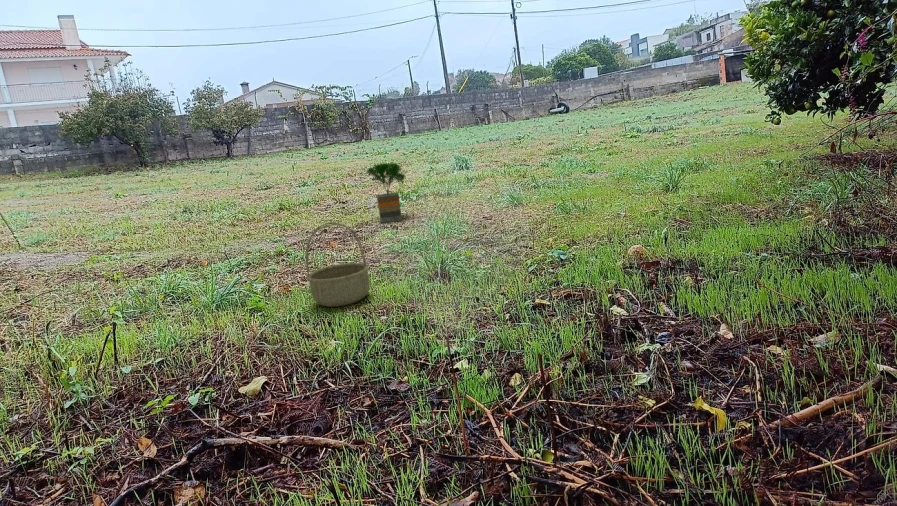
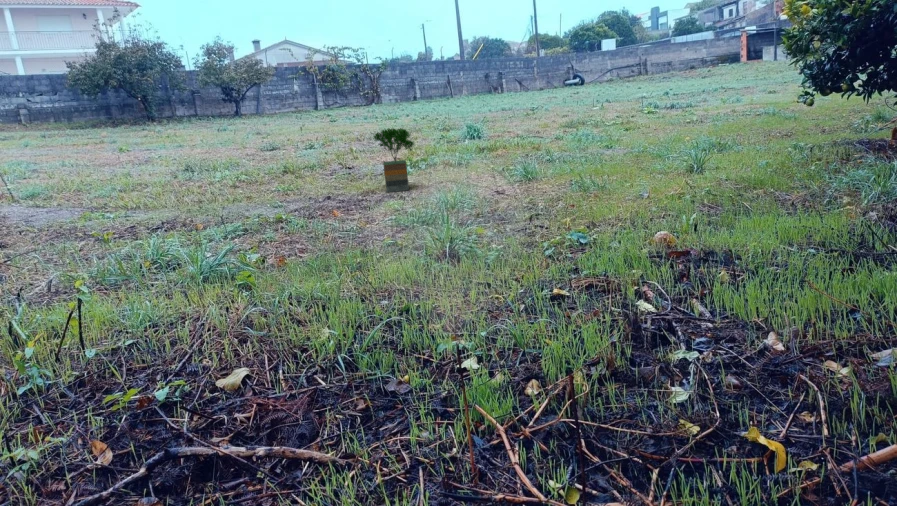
basket: present [306,222,370,307] -> none [302,192,371,285]

